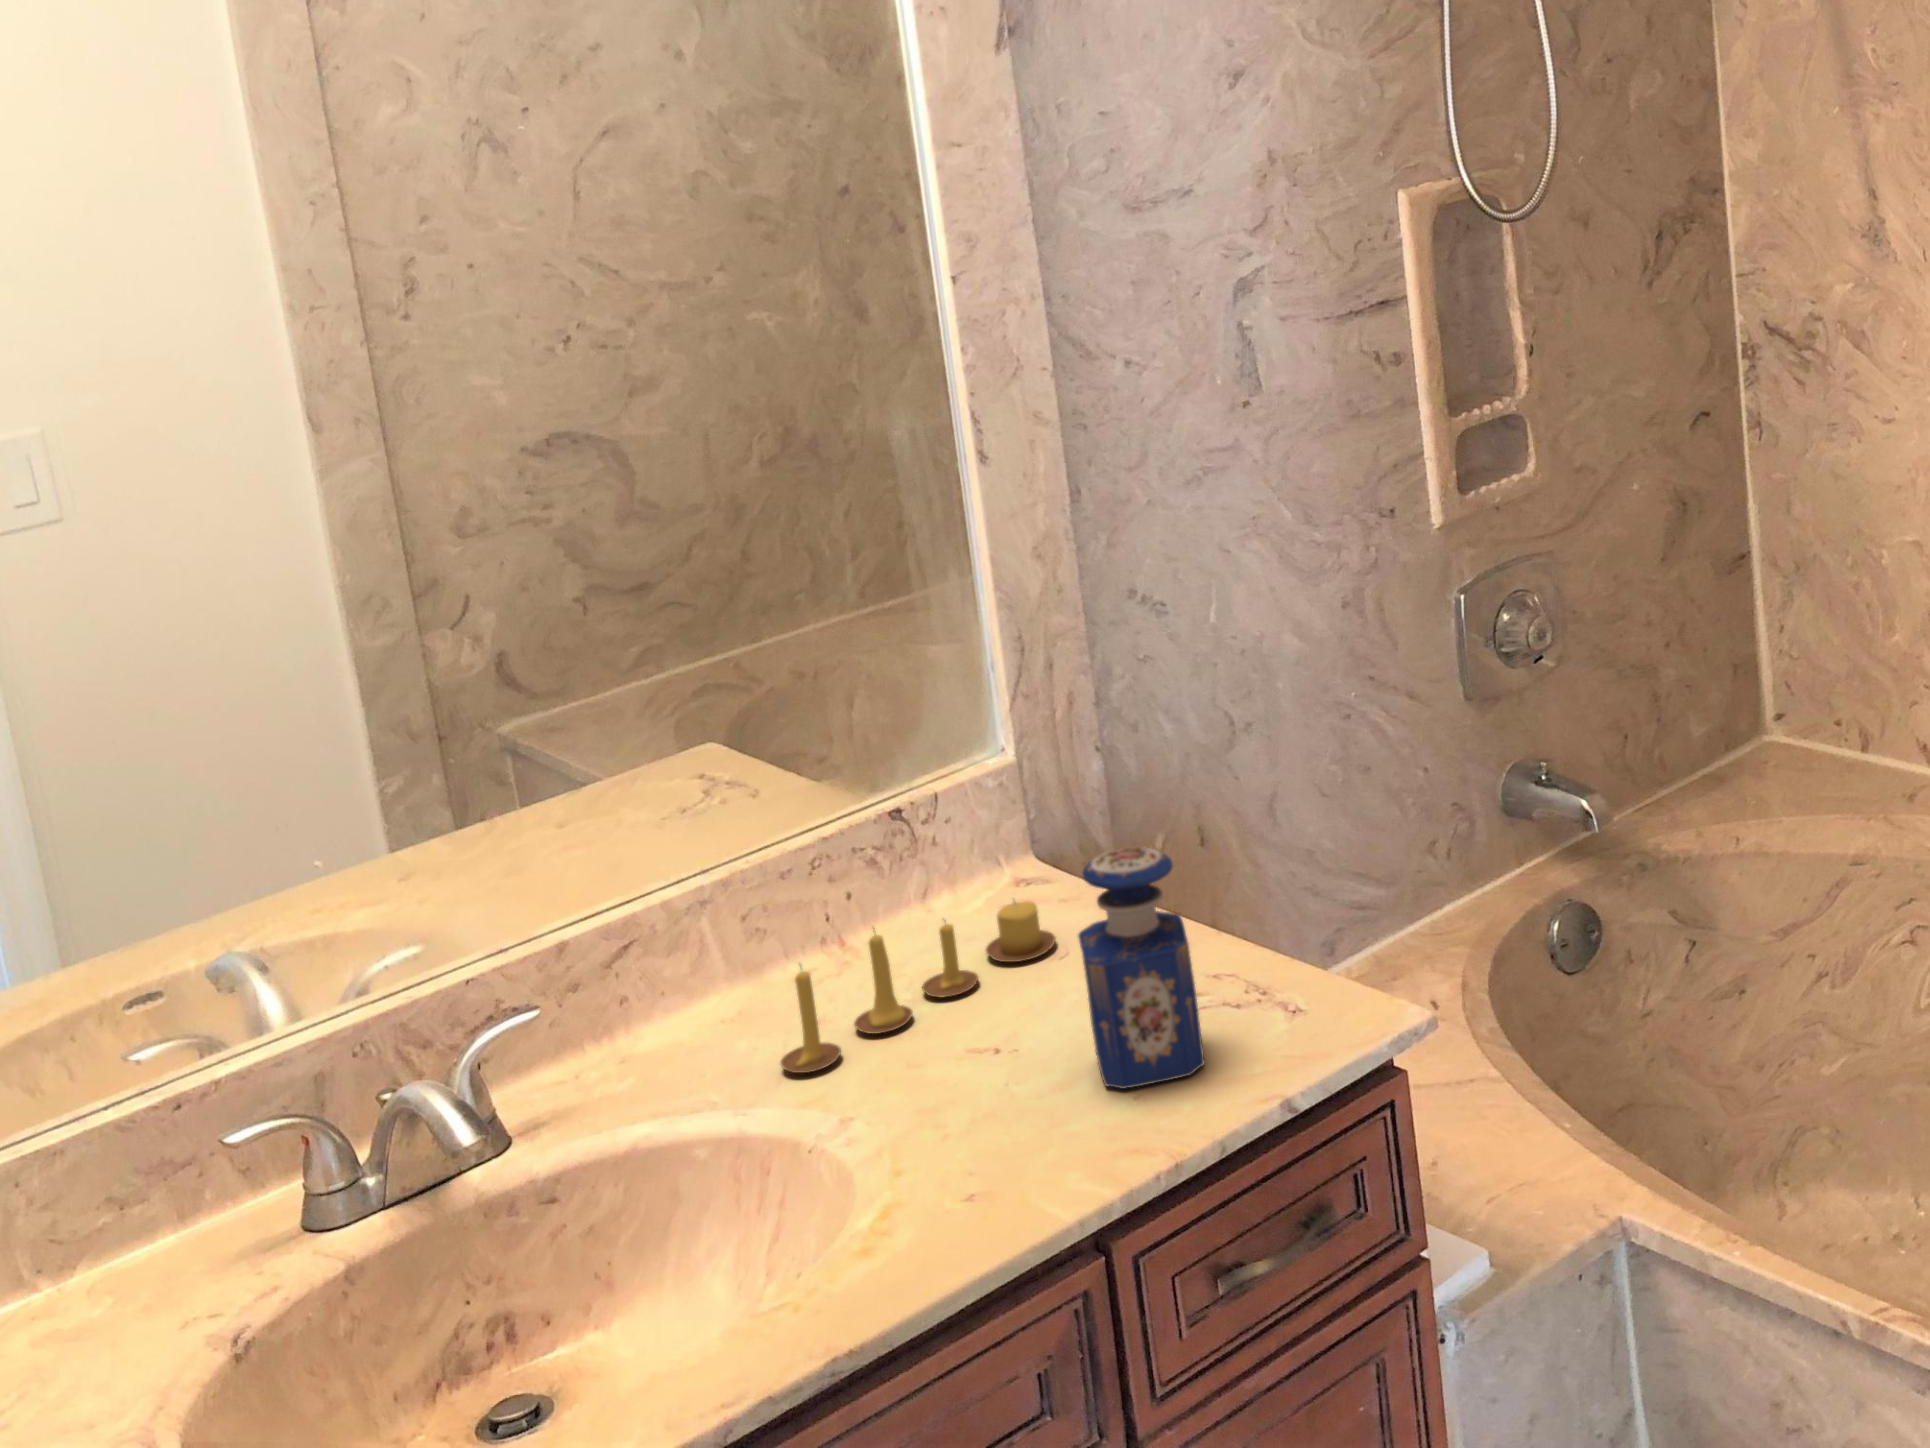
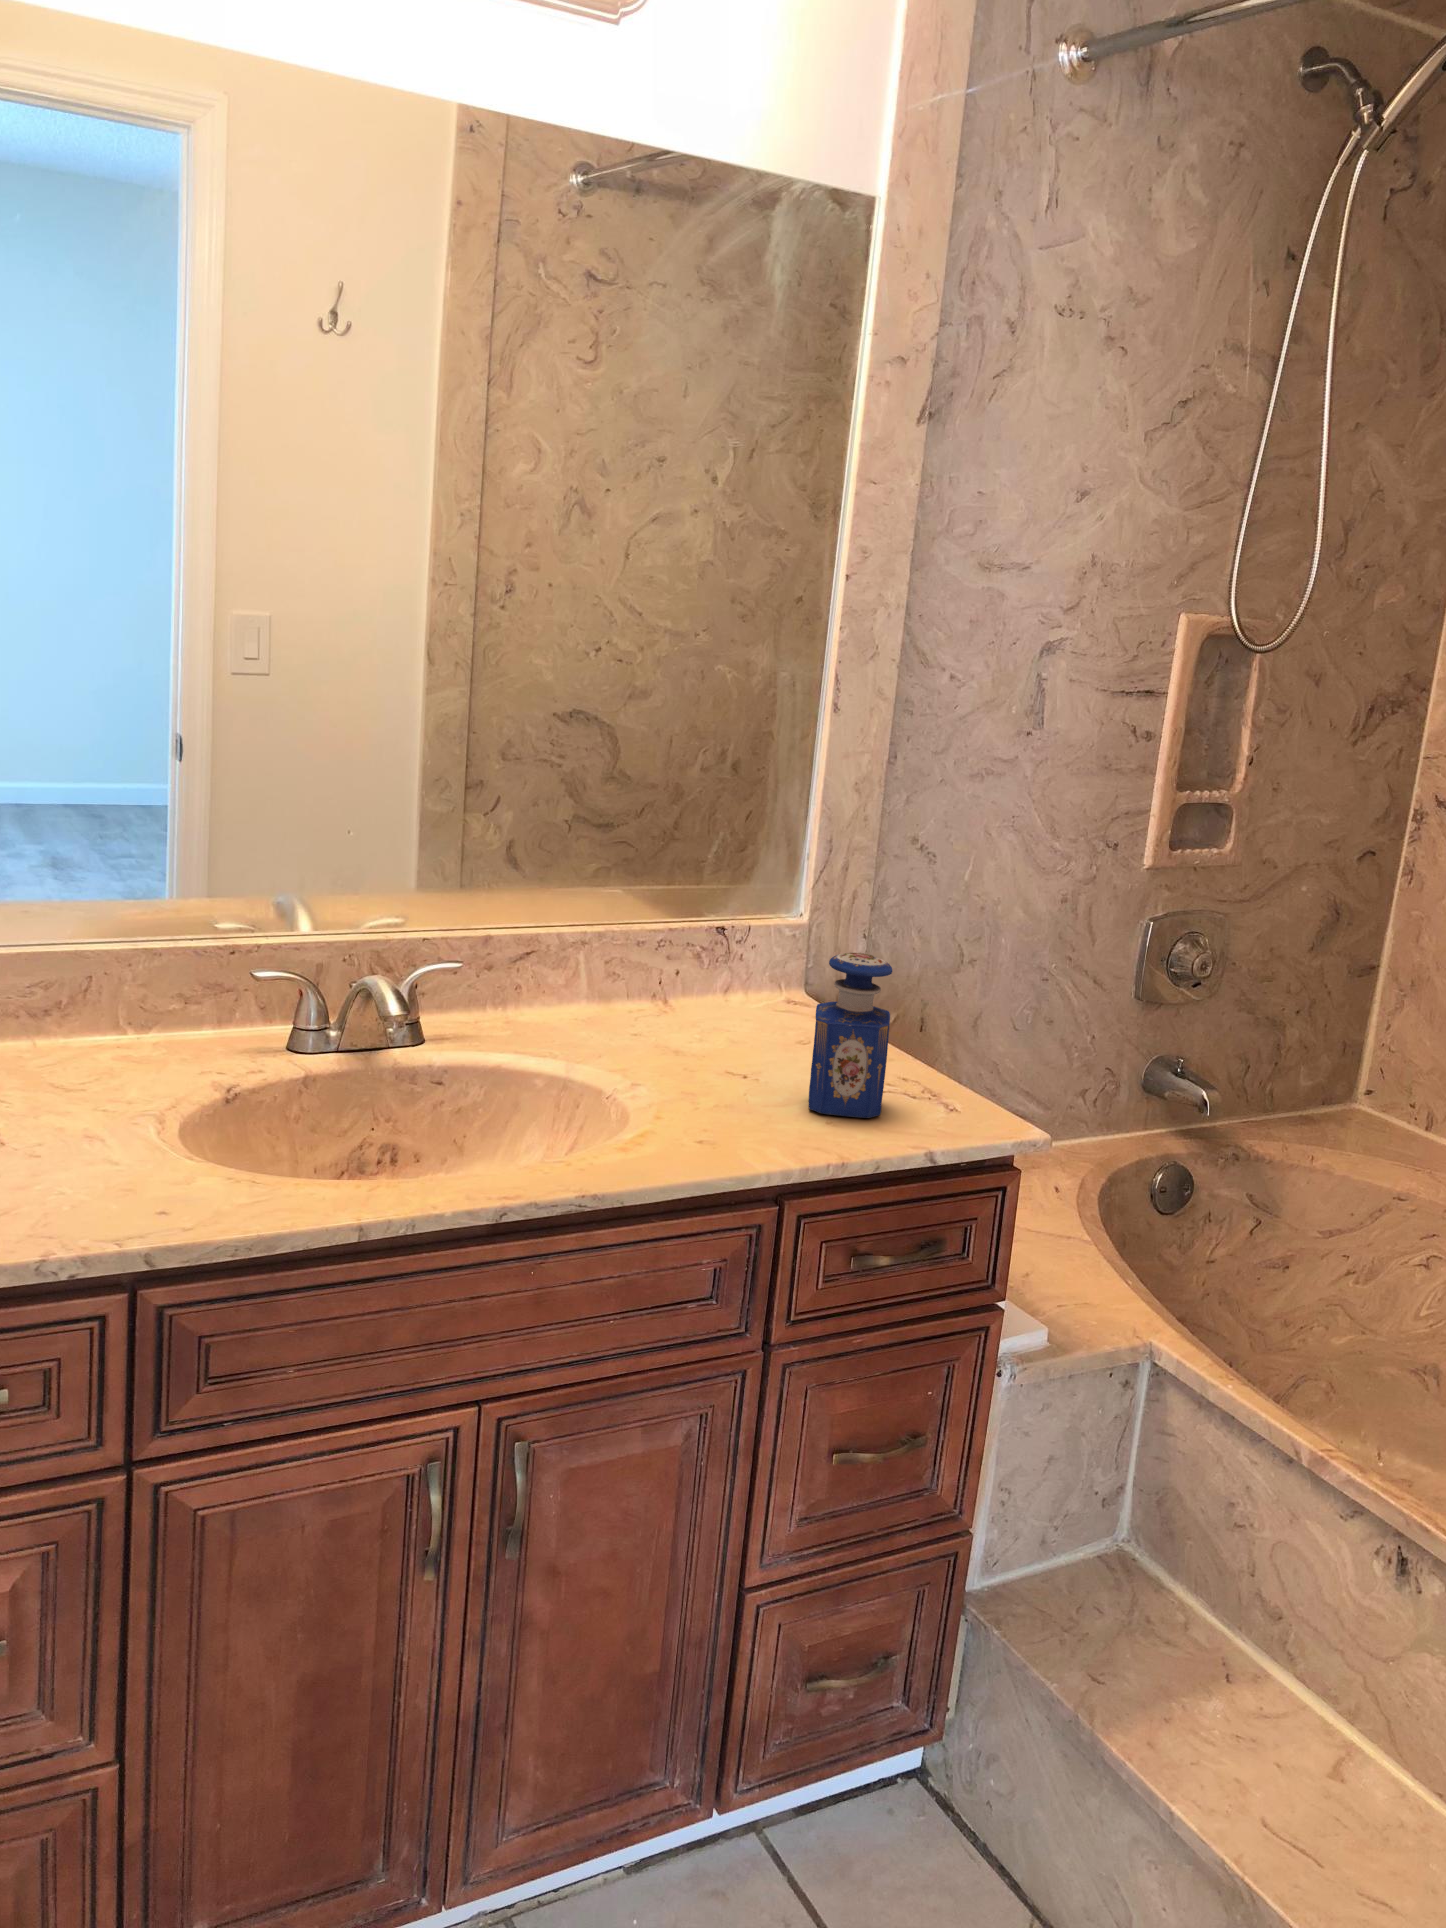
candle: present [781,901,1056,1073] -> none [605,978,806,1056]

